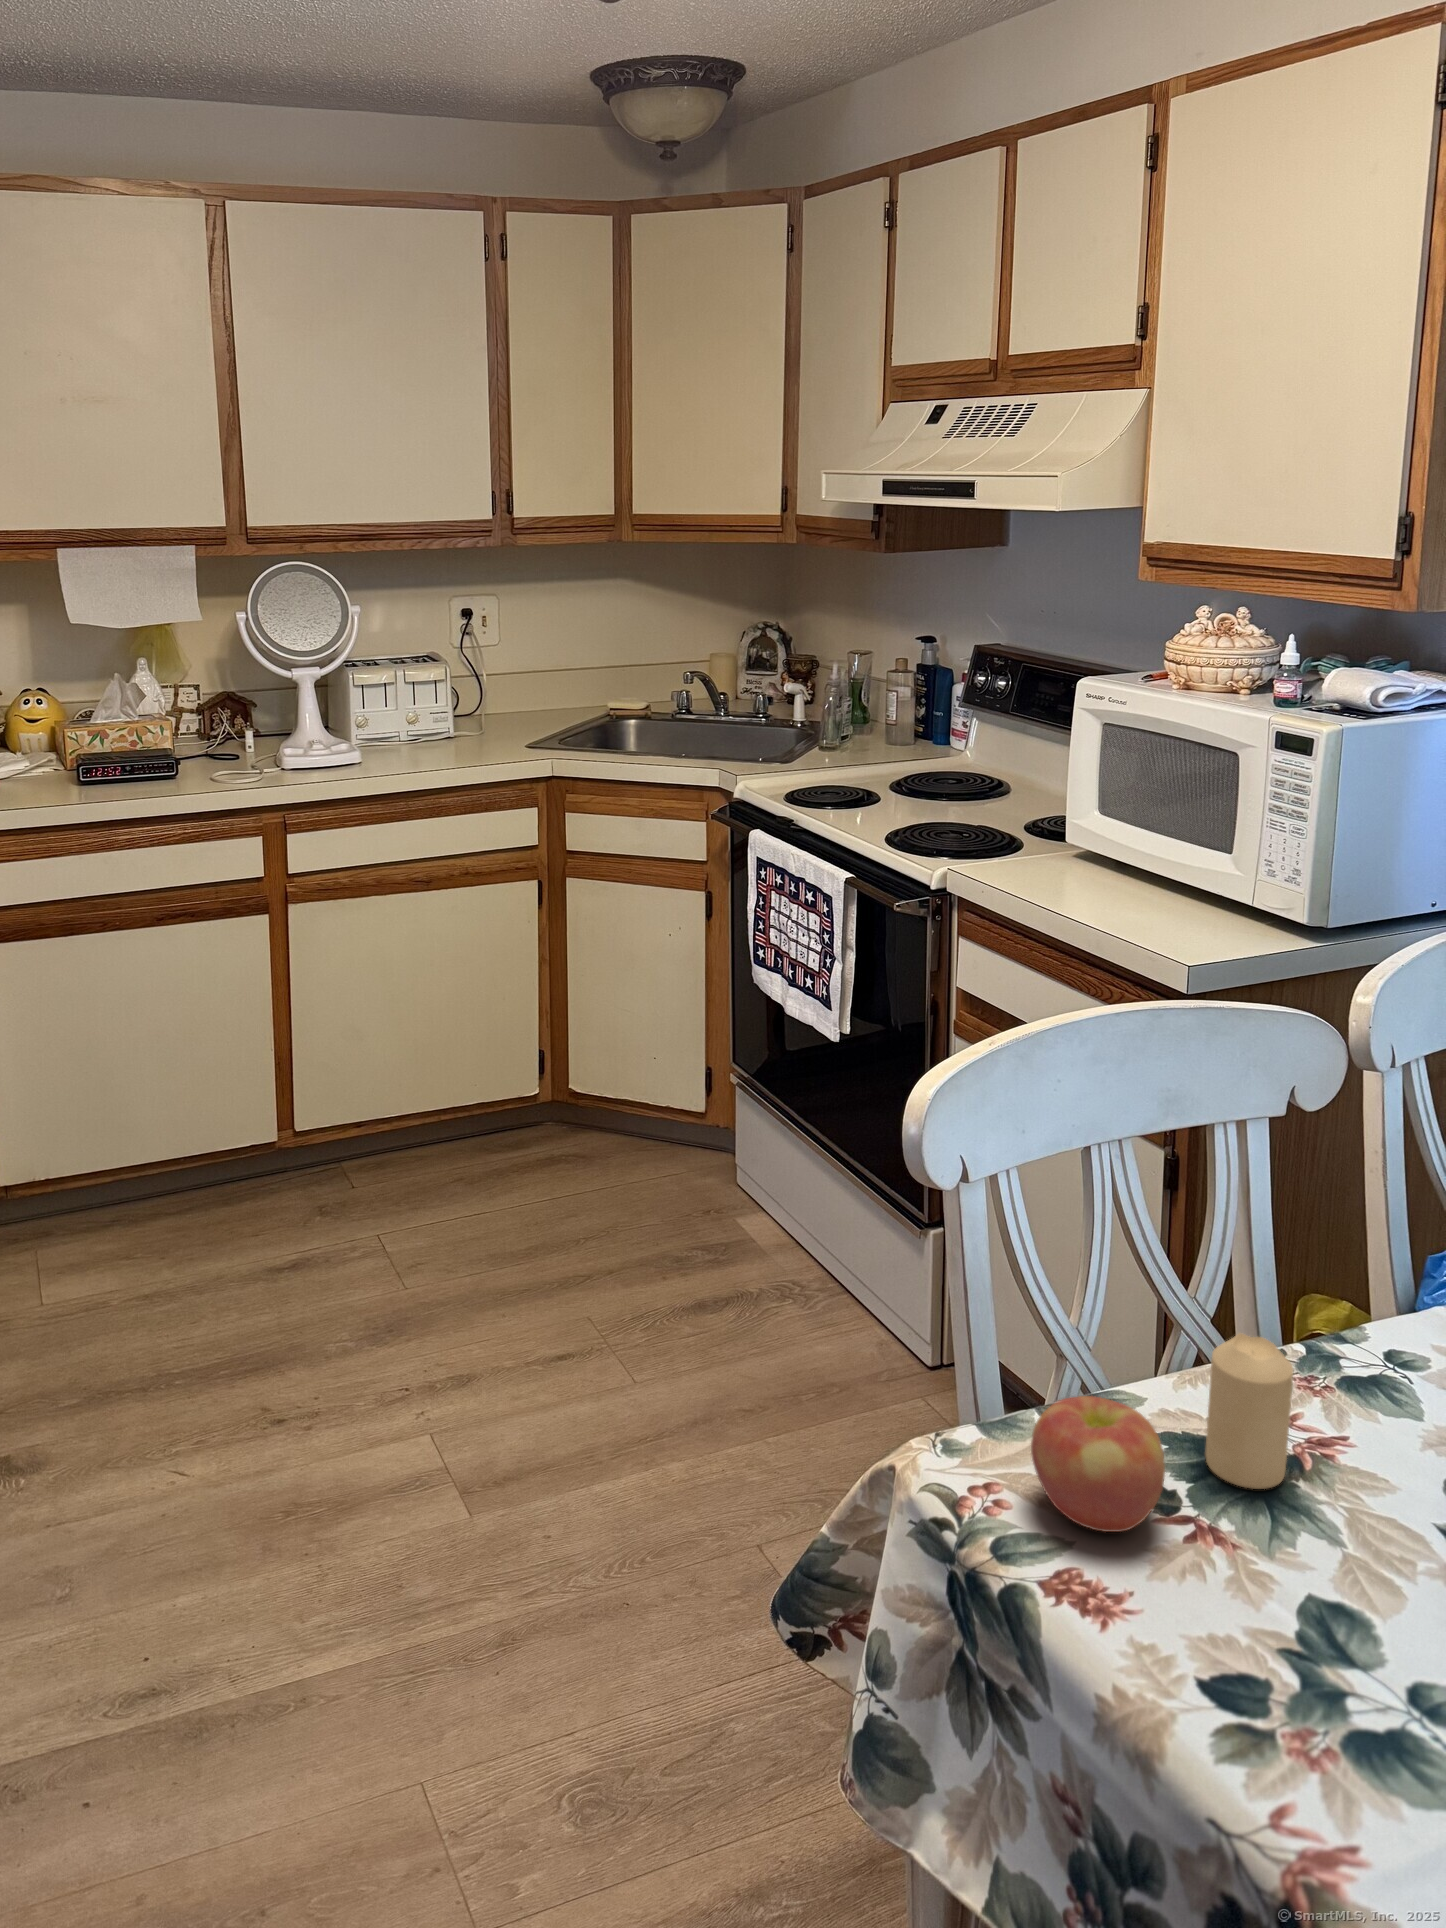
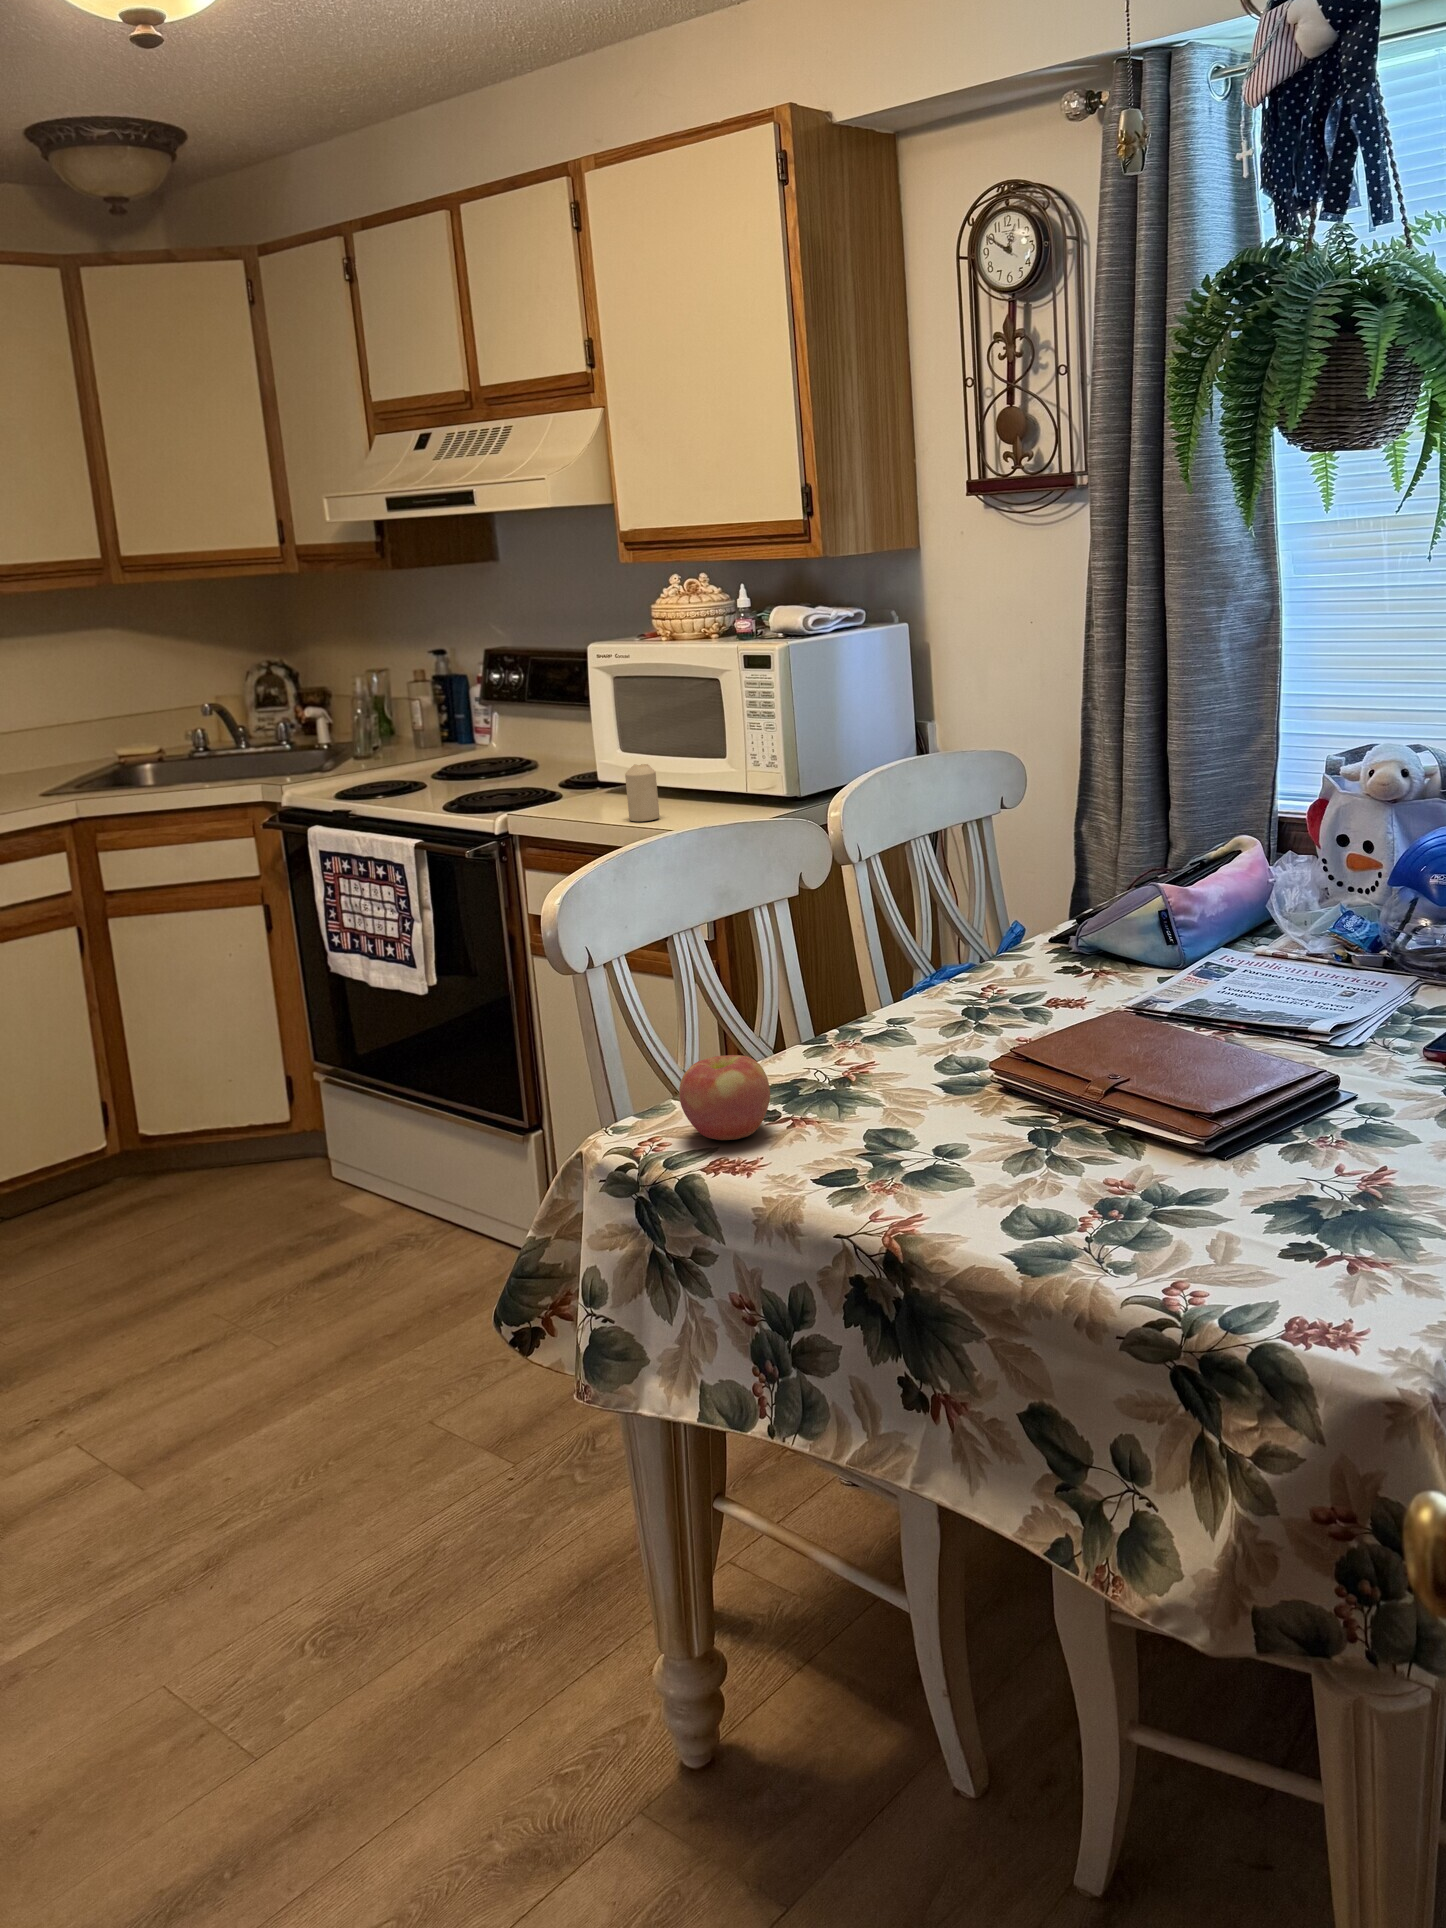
candle: present [1206,1333,1294,1489] -> present [625,764,659,821]

